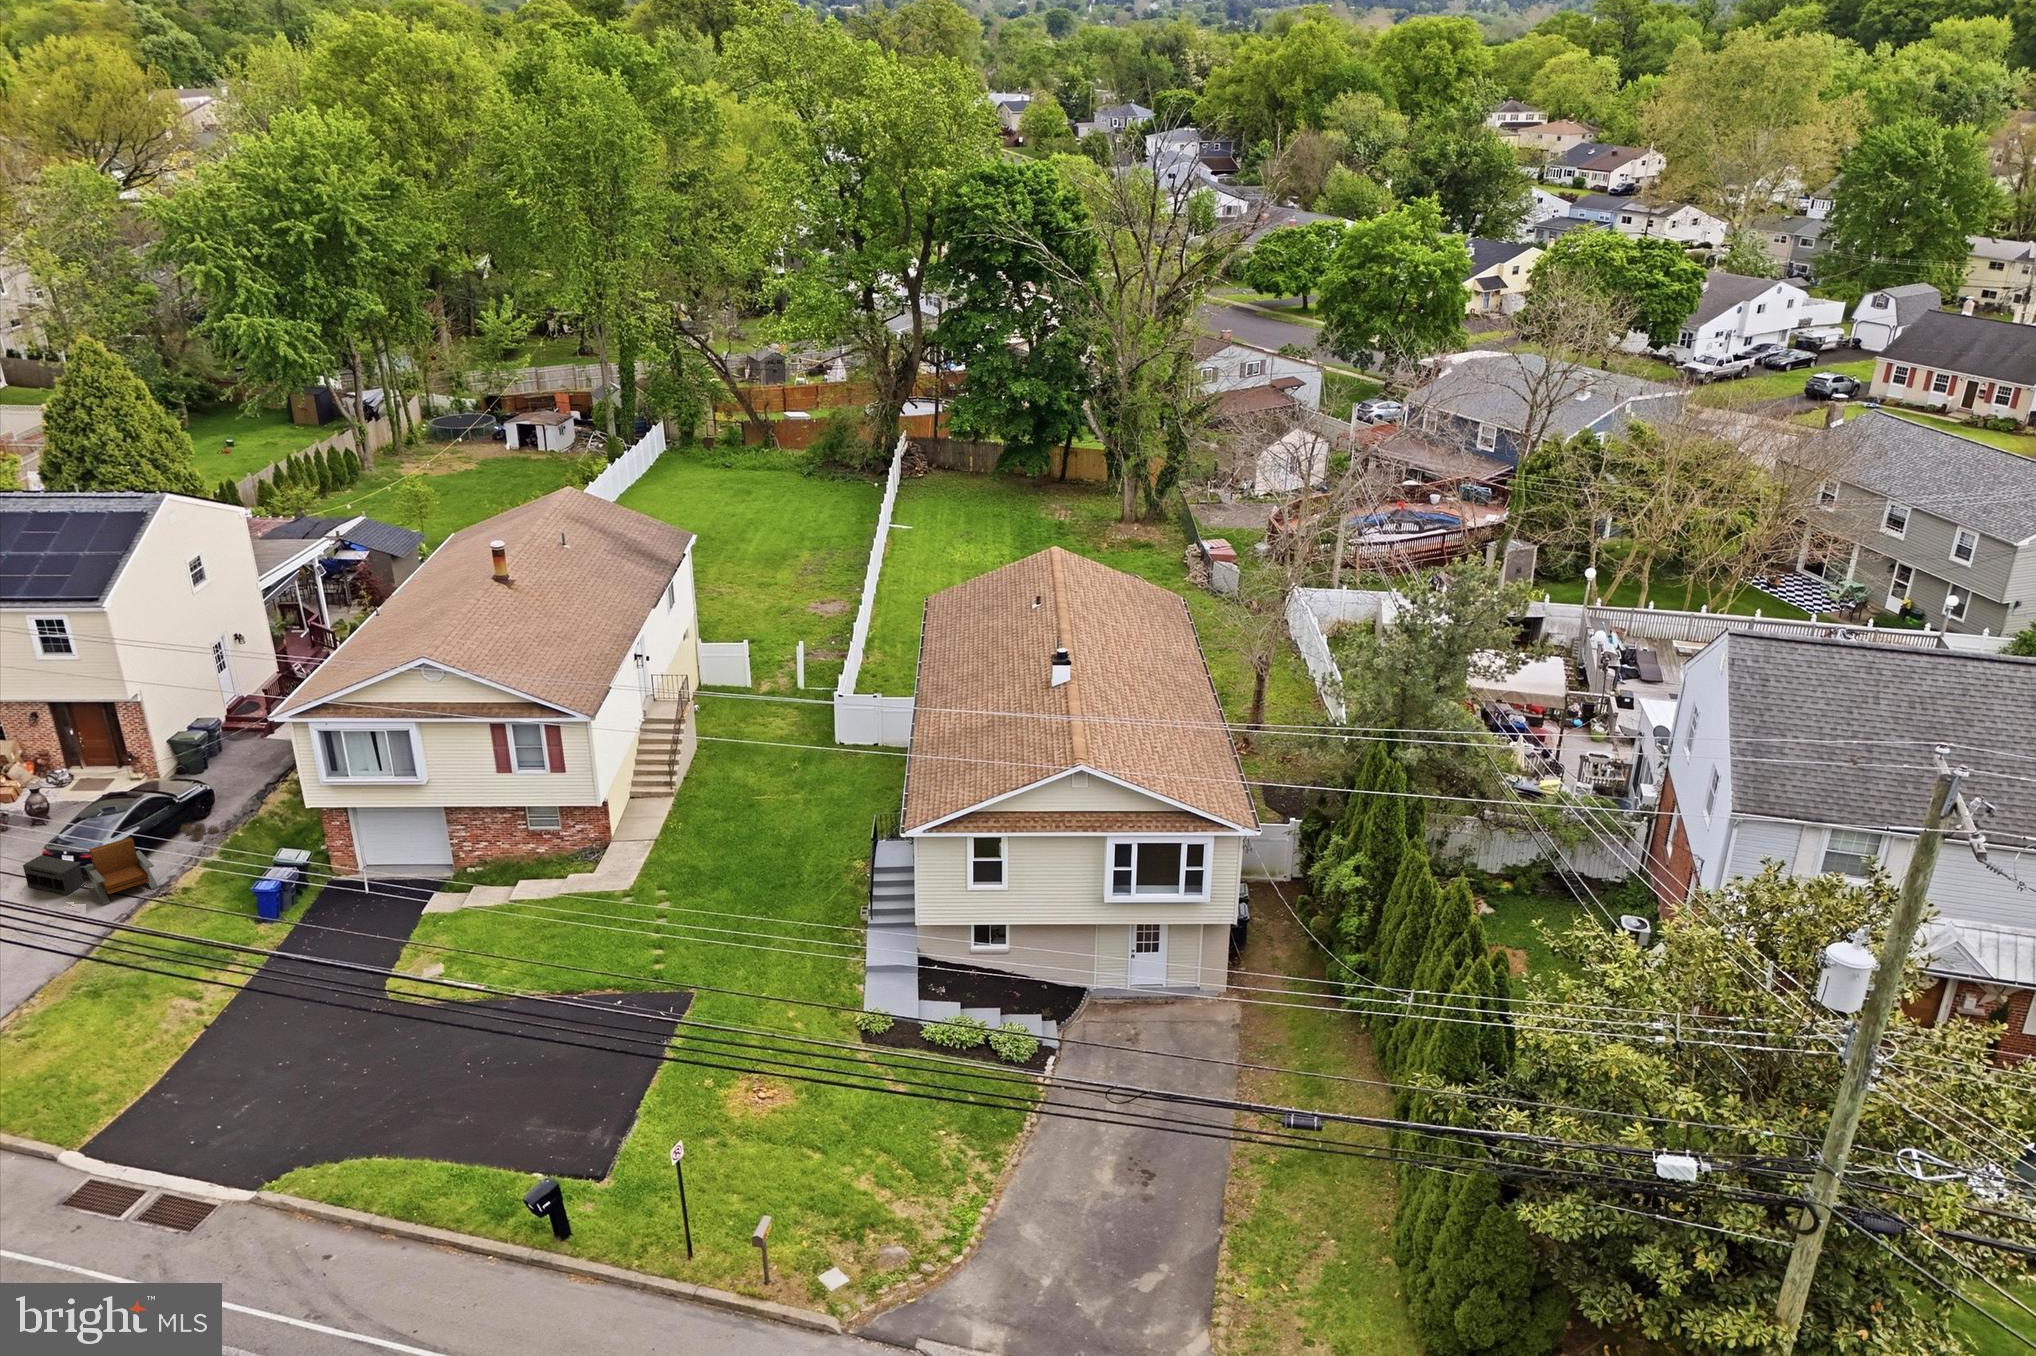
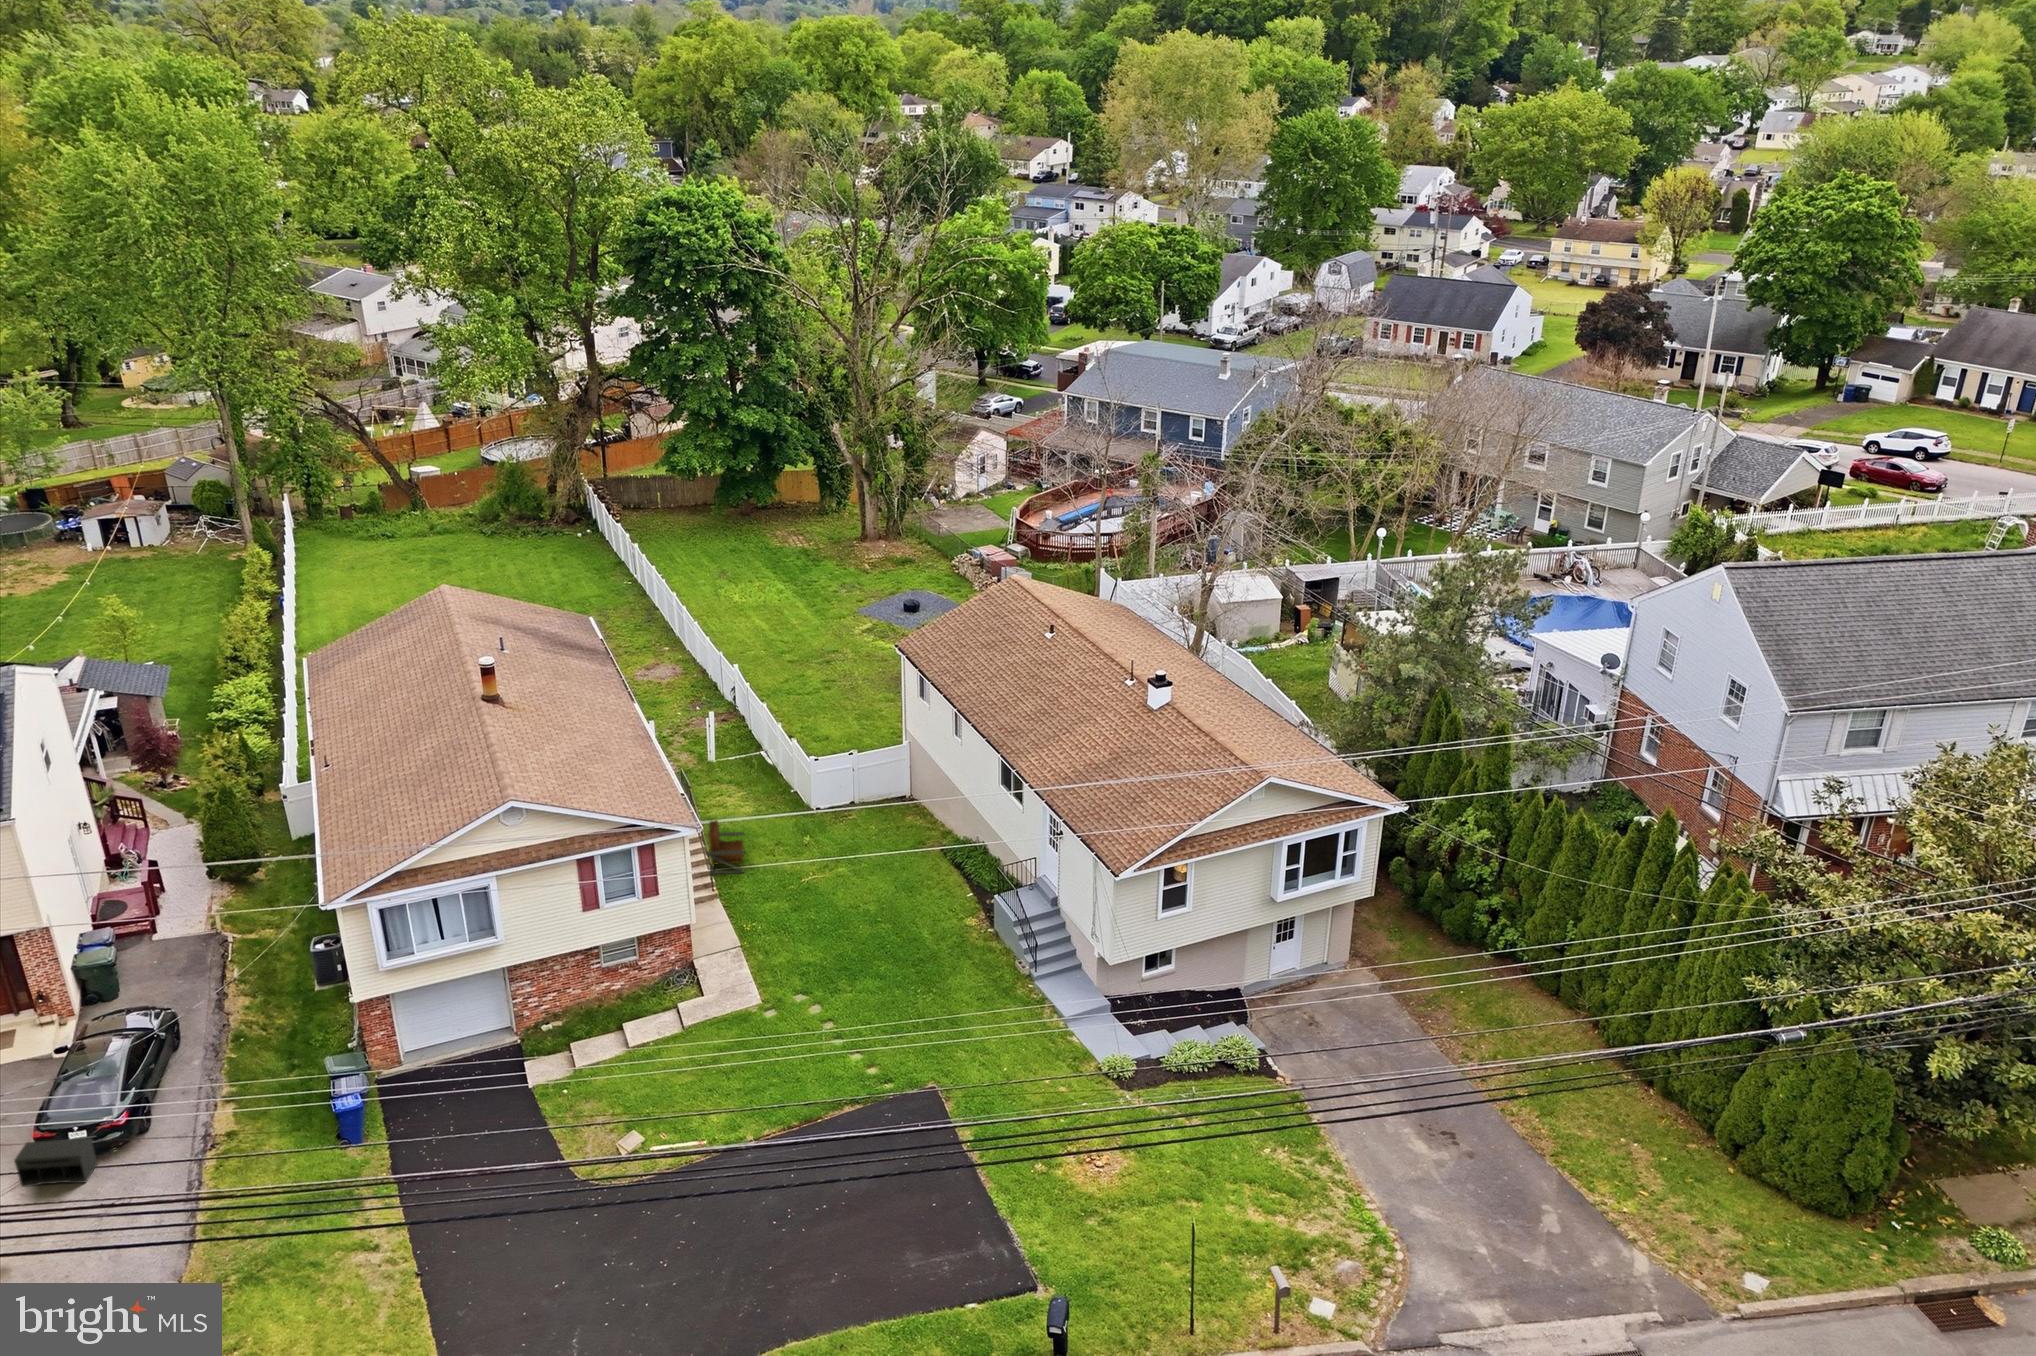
woven basket: present [180,823,218,841] -> none [167,1050,215,1077]
lounge chair: present [85,837,158,905] -> present [706,820,745,875]

